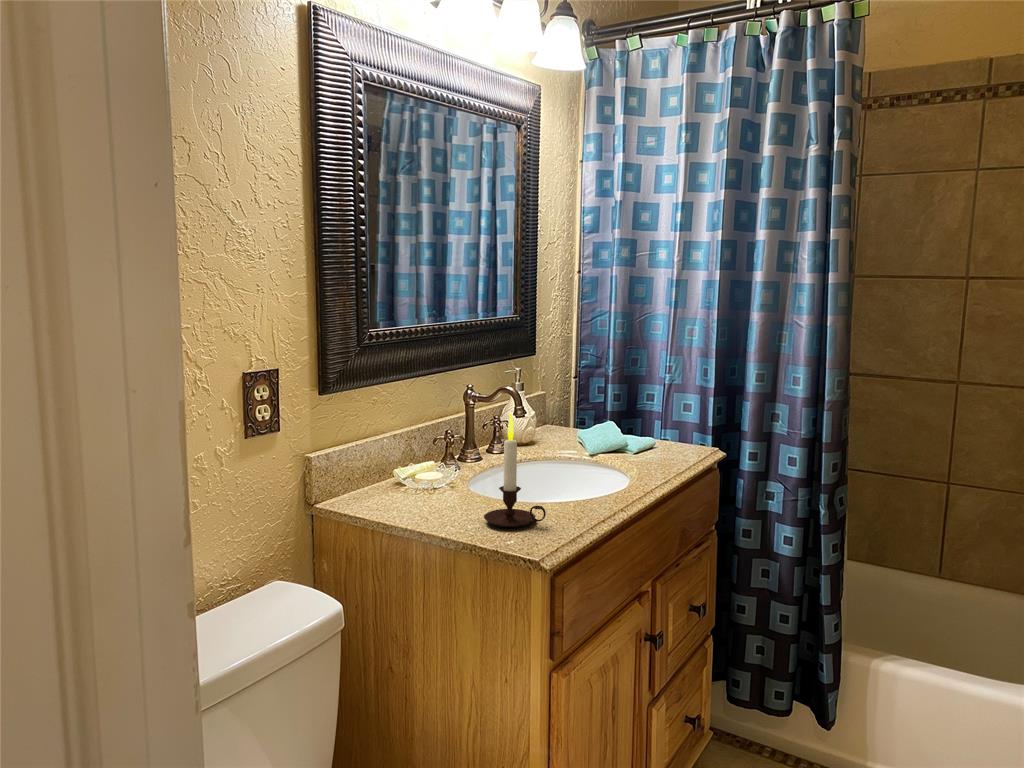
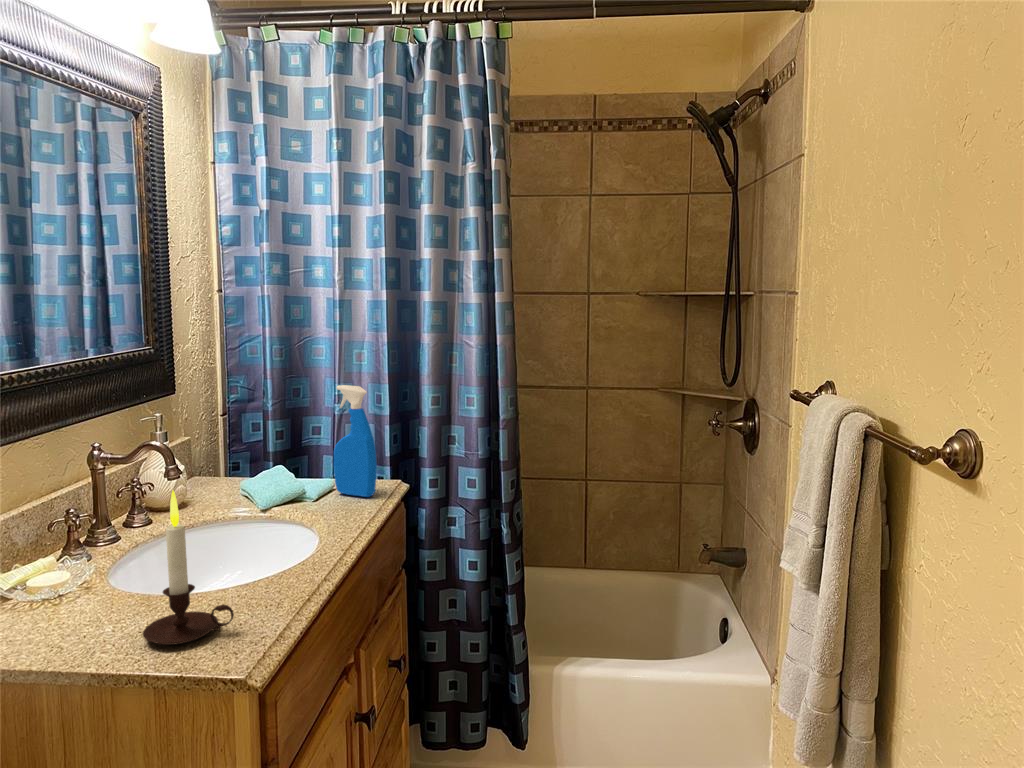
spray bottle: none [655,355,692,457] -> present [334,385,377,497]

